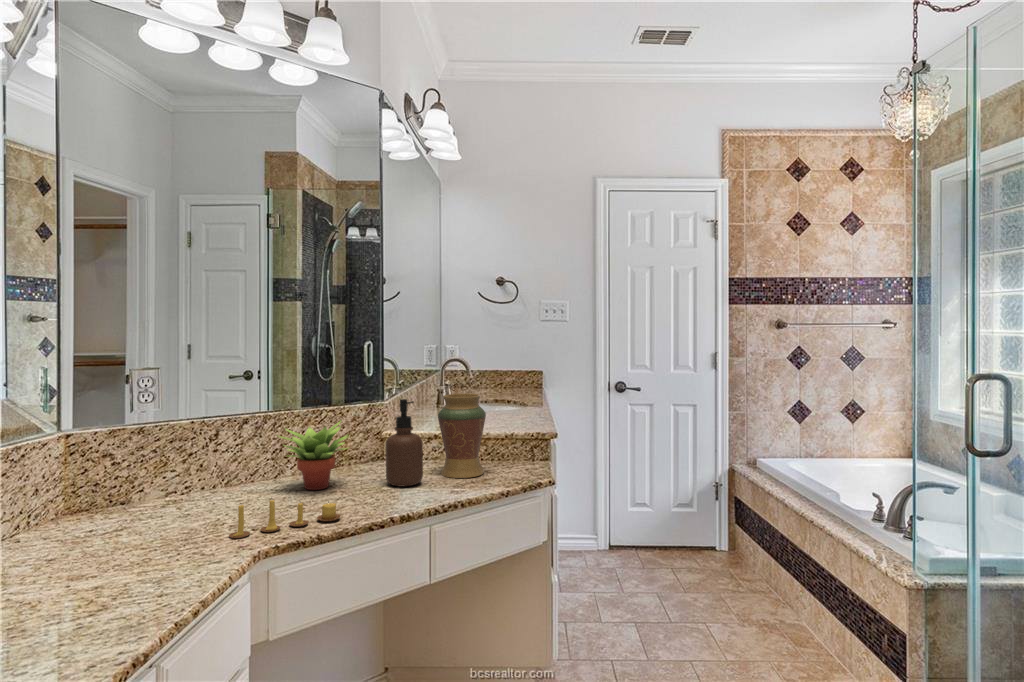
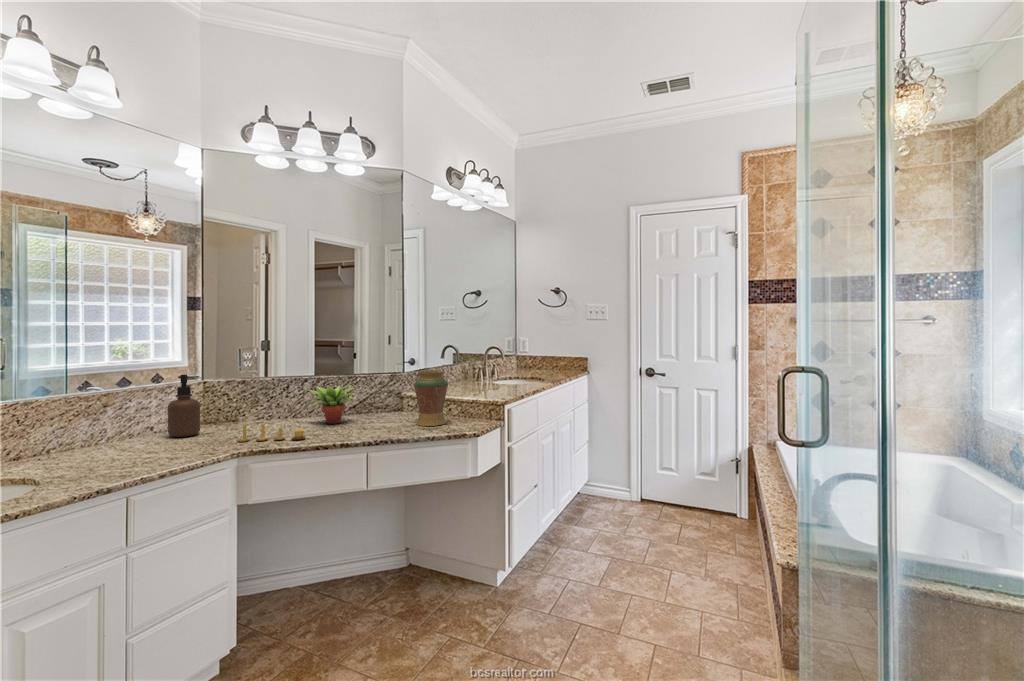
soap dispenser: present [385,399,423,486] -> present [168,374,200,437]

